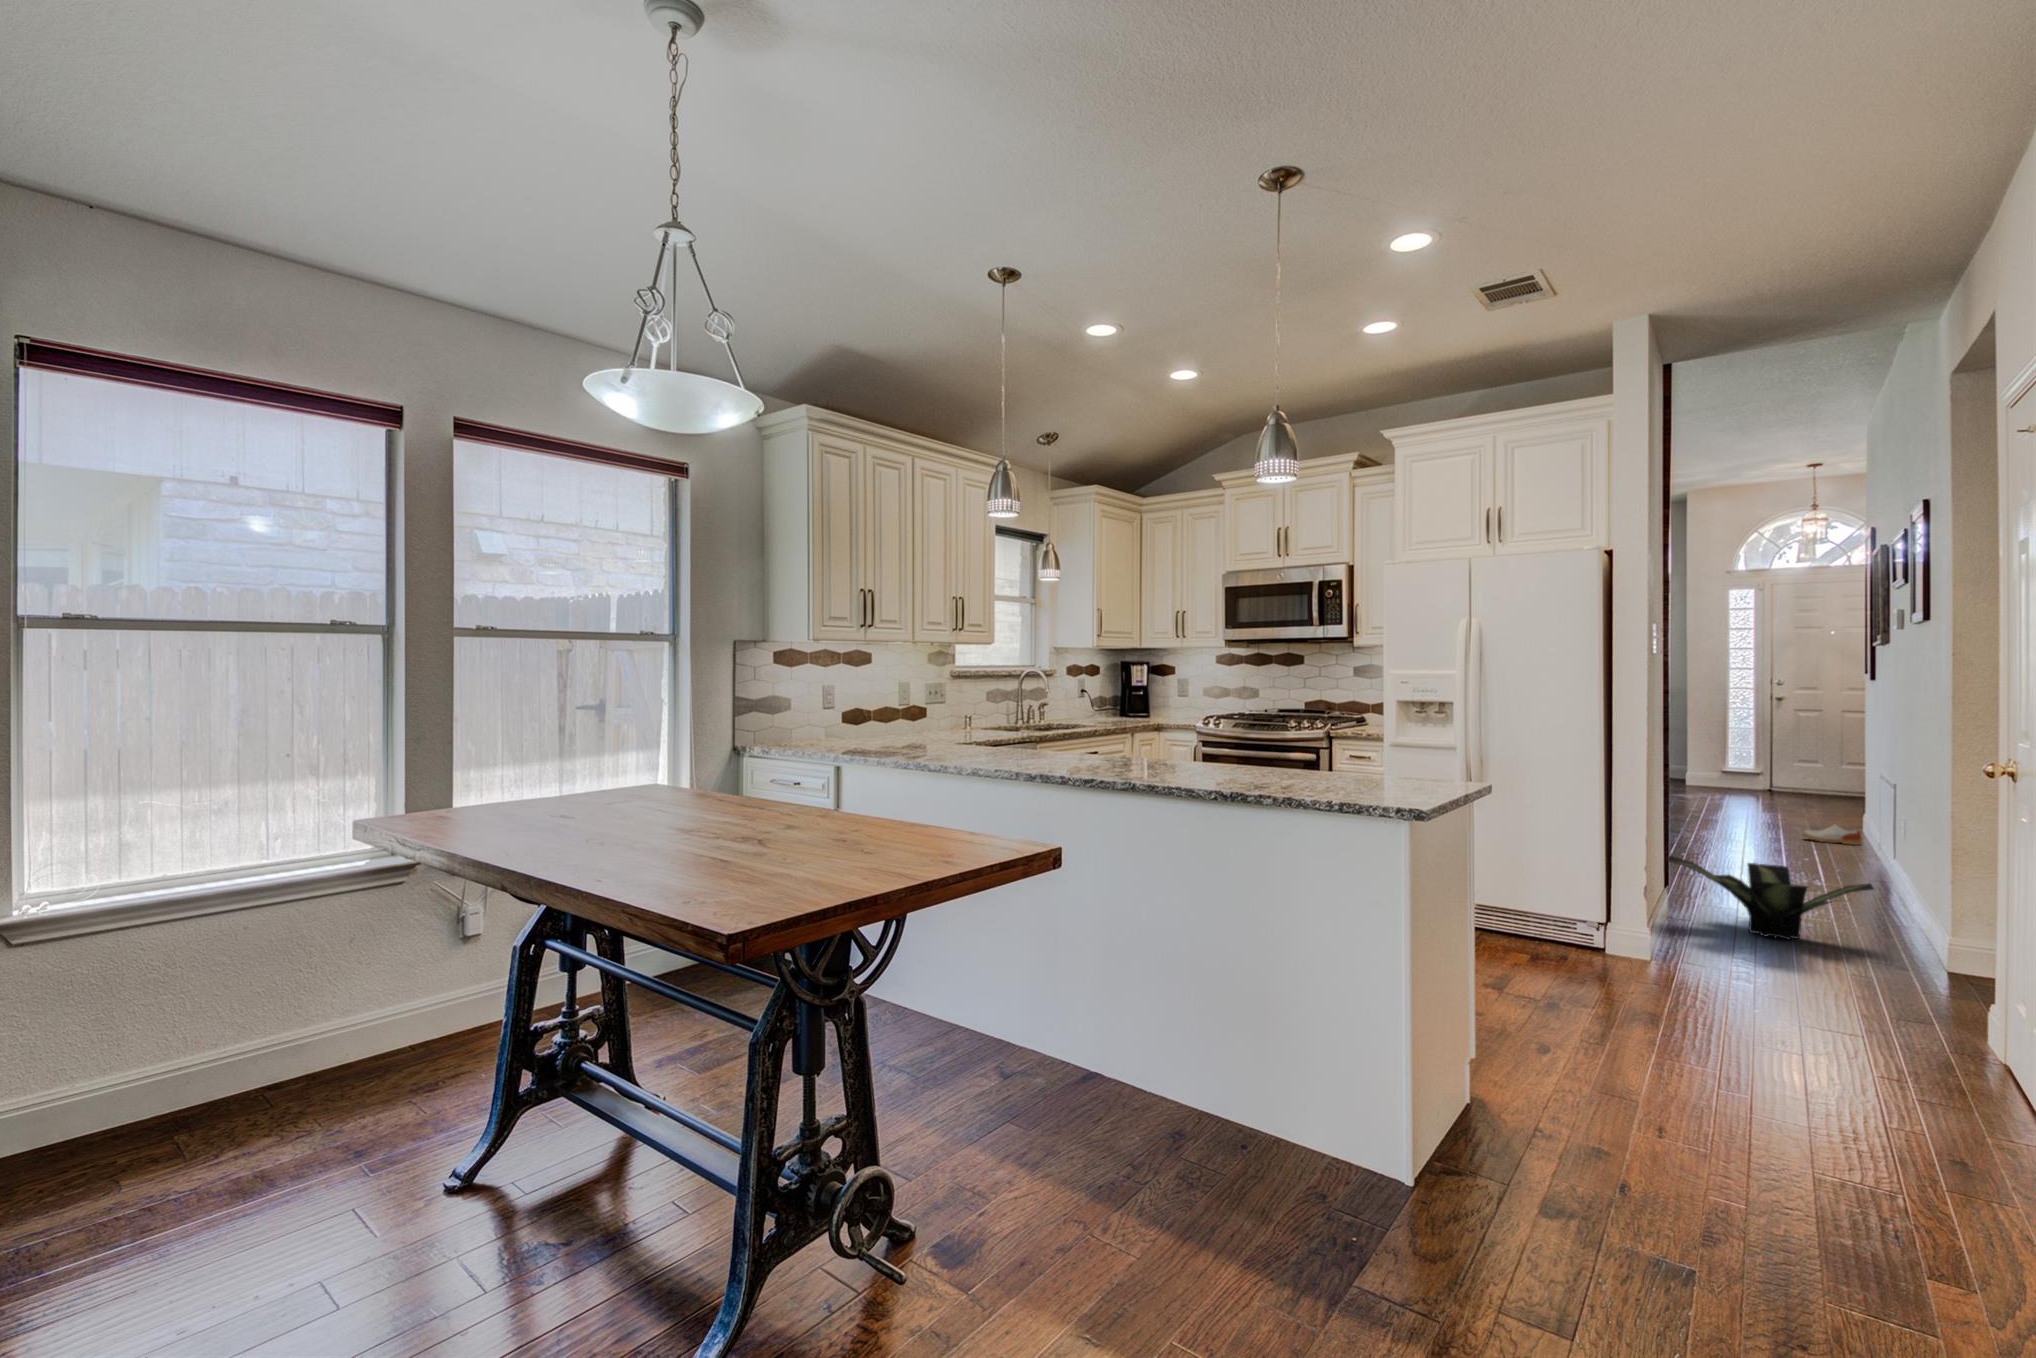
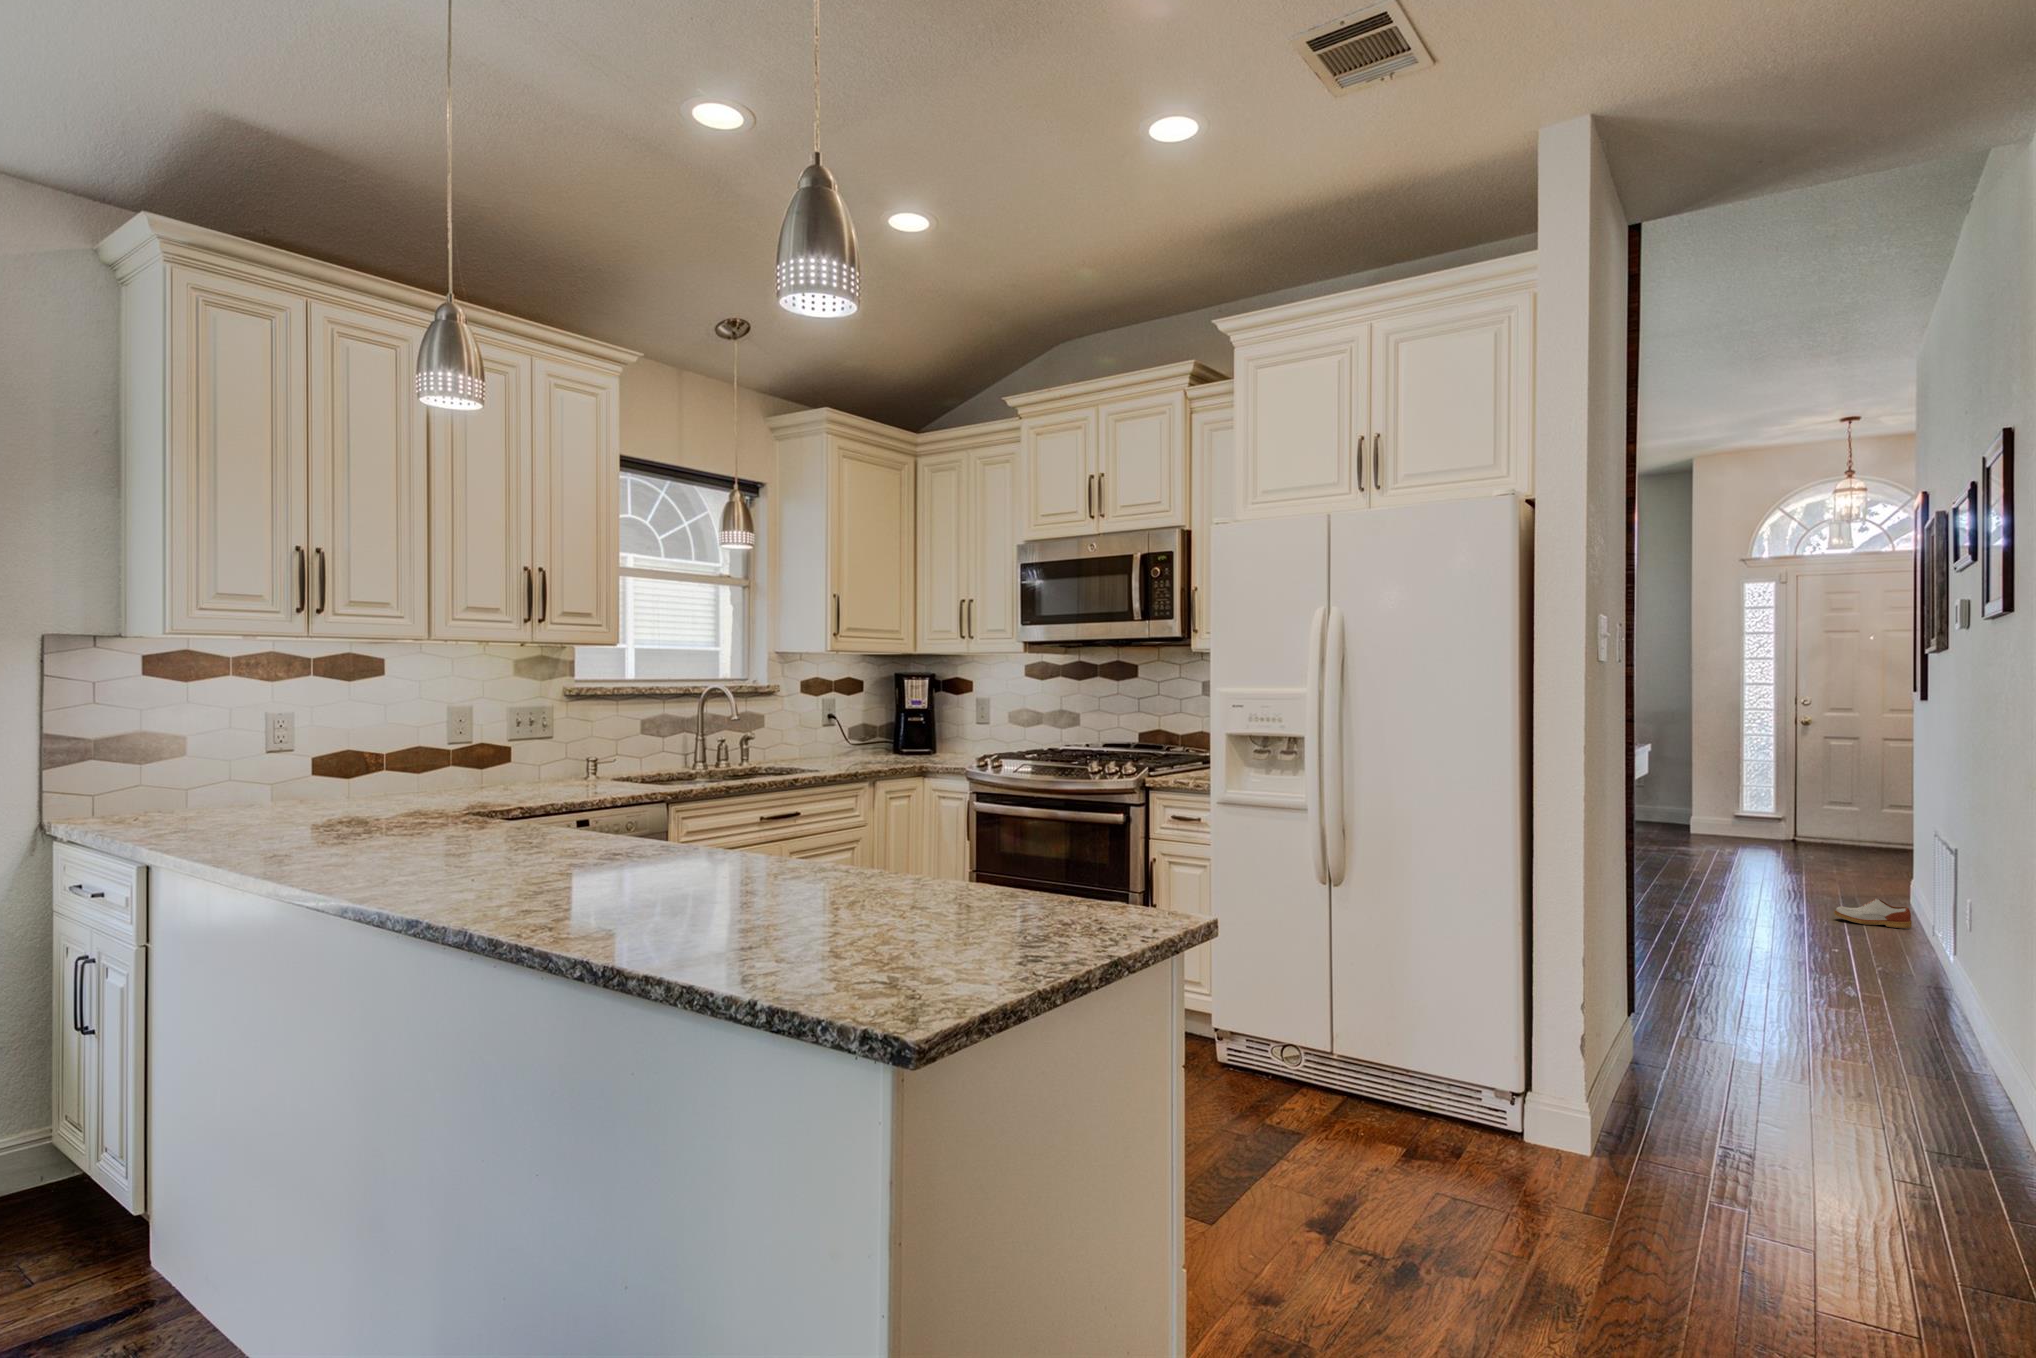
potted plant: present [1668,856,1874,940] -> none [1631,972,1942,1114]

